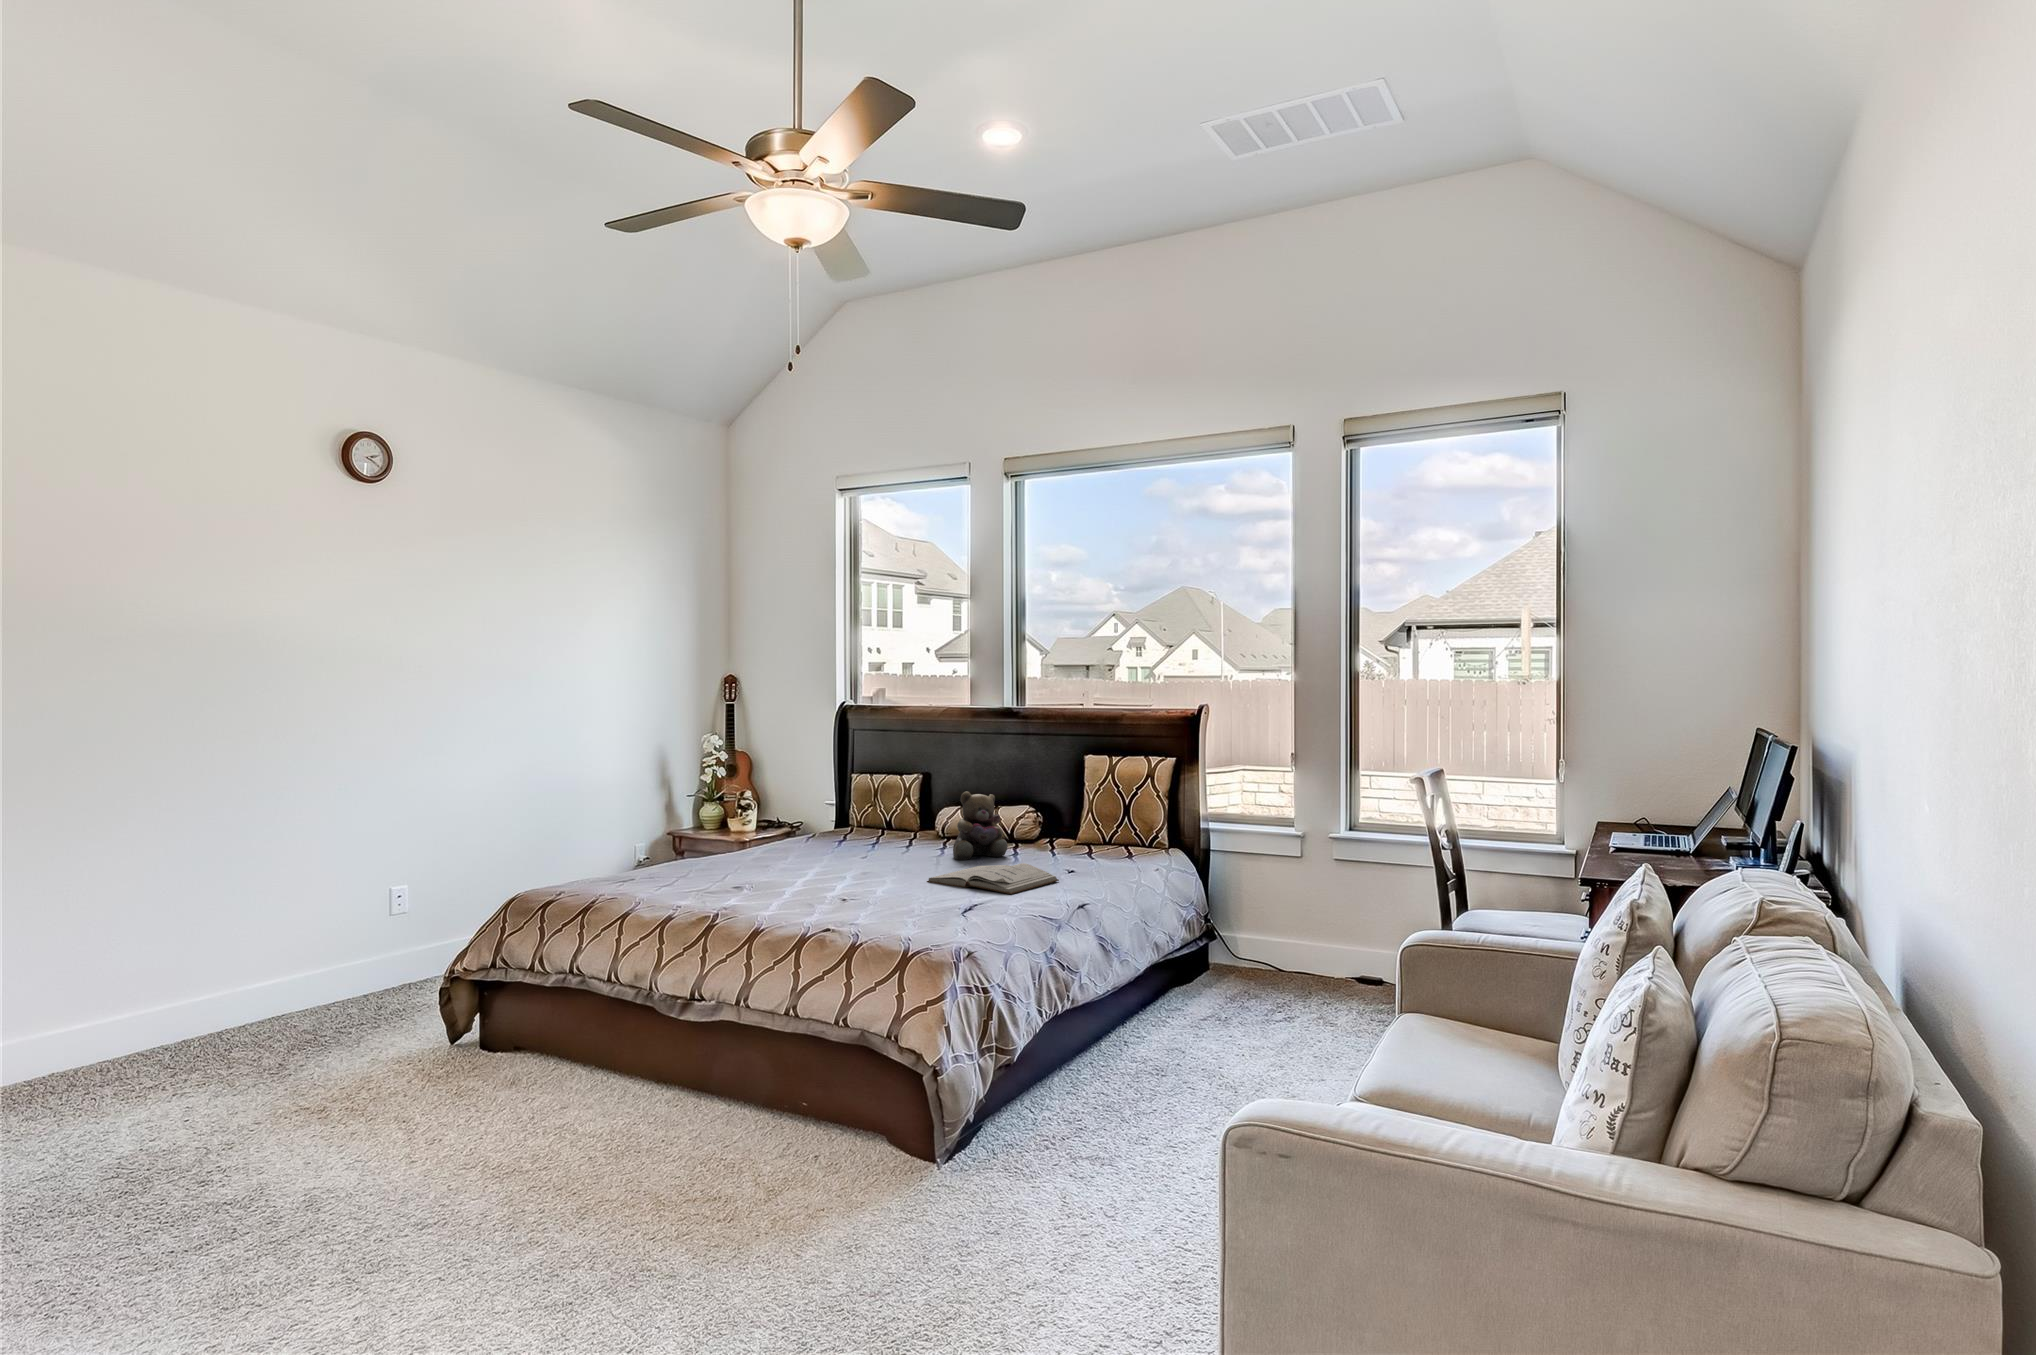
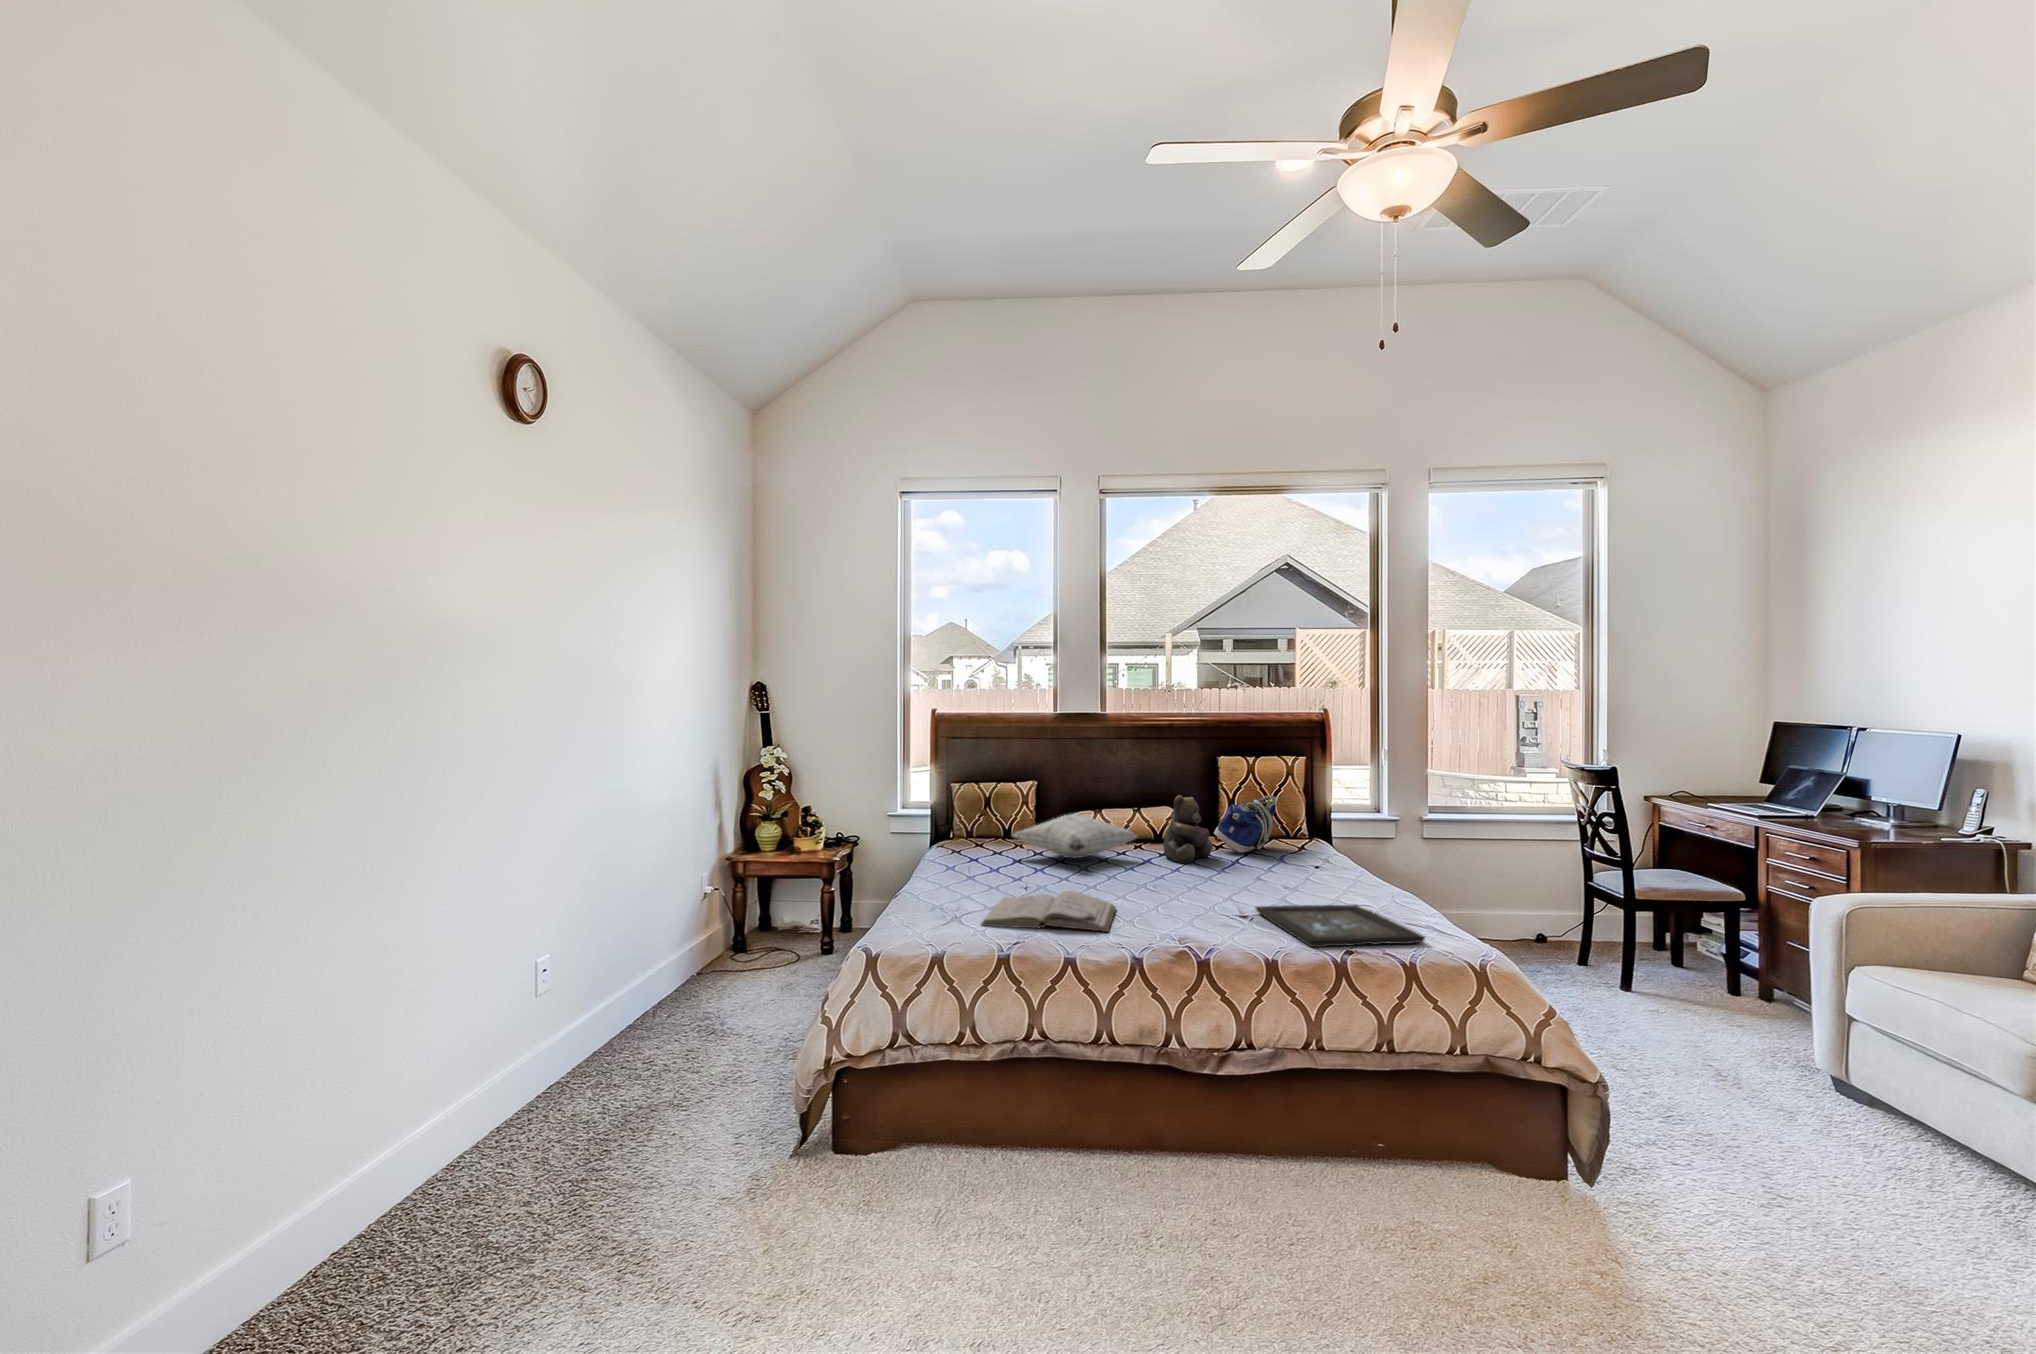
tote bag: none [1028,798,1111,855] -> present [1214,795,1277,853]
pillow: none [826,805,928,848] -> present [1013,814,1136,858]
book: present [927,863,1059,894] -> present [981,891,1116,932]
tray: none [800,893,952,931] -> present [1256,905,1425,947]

